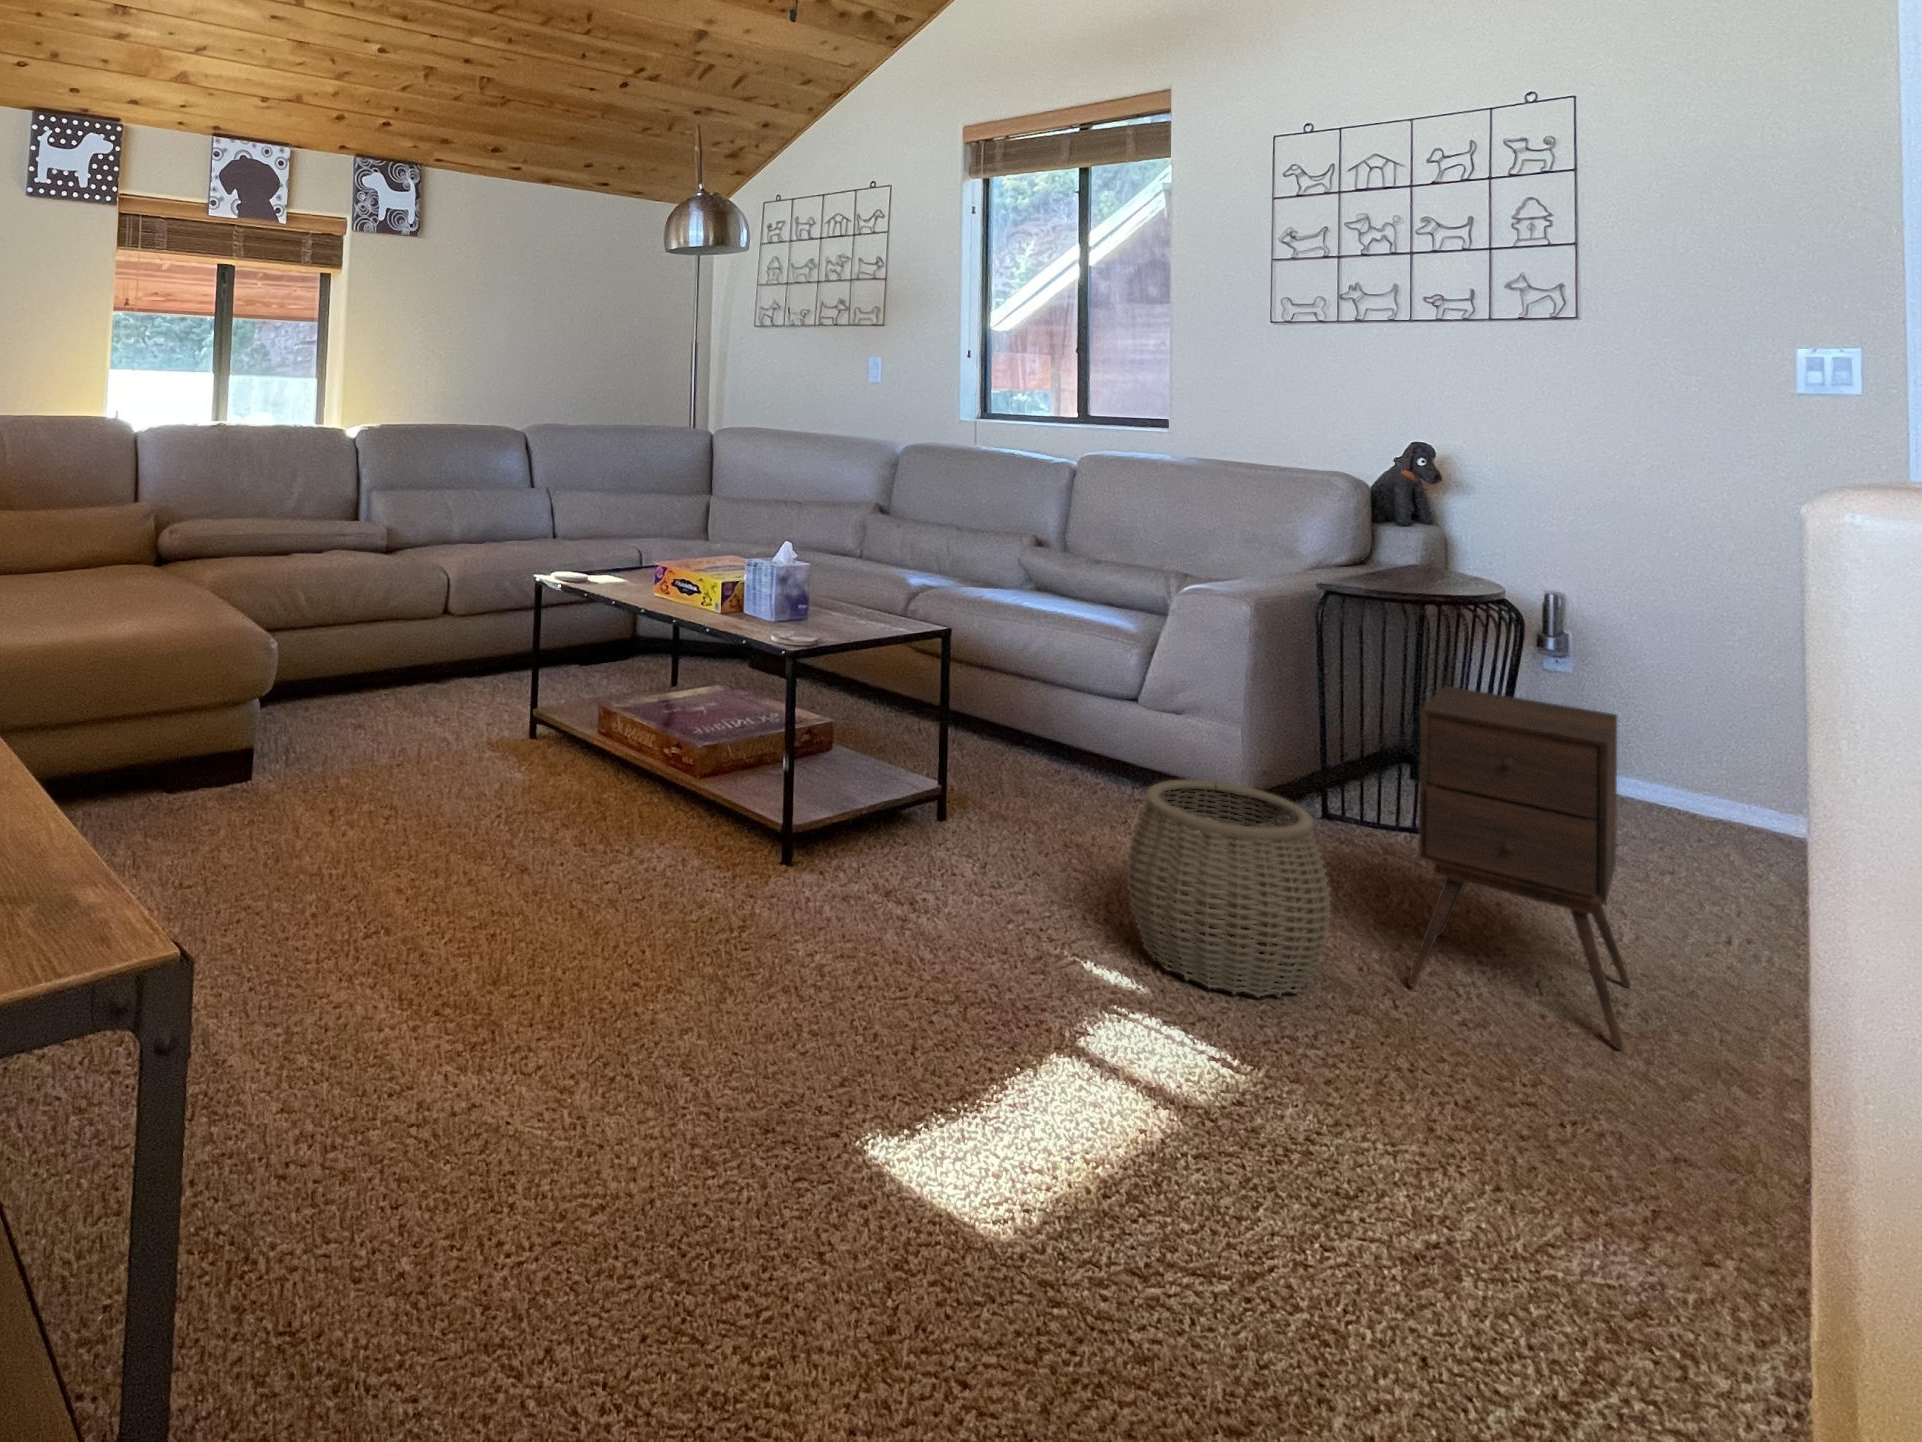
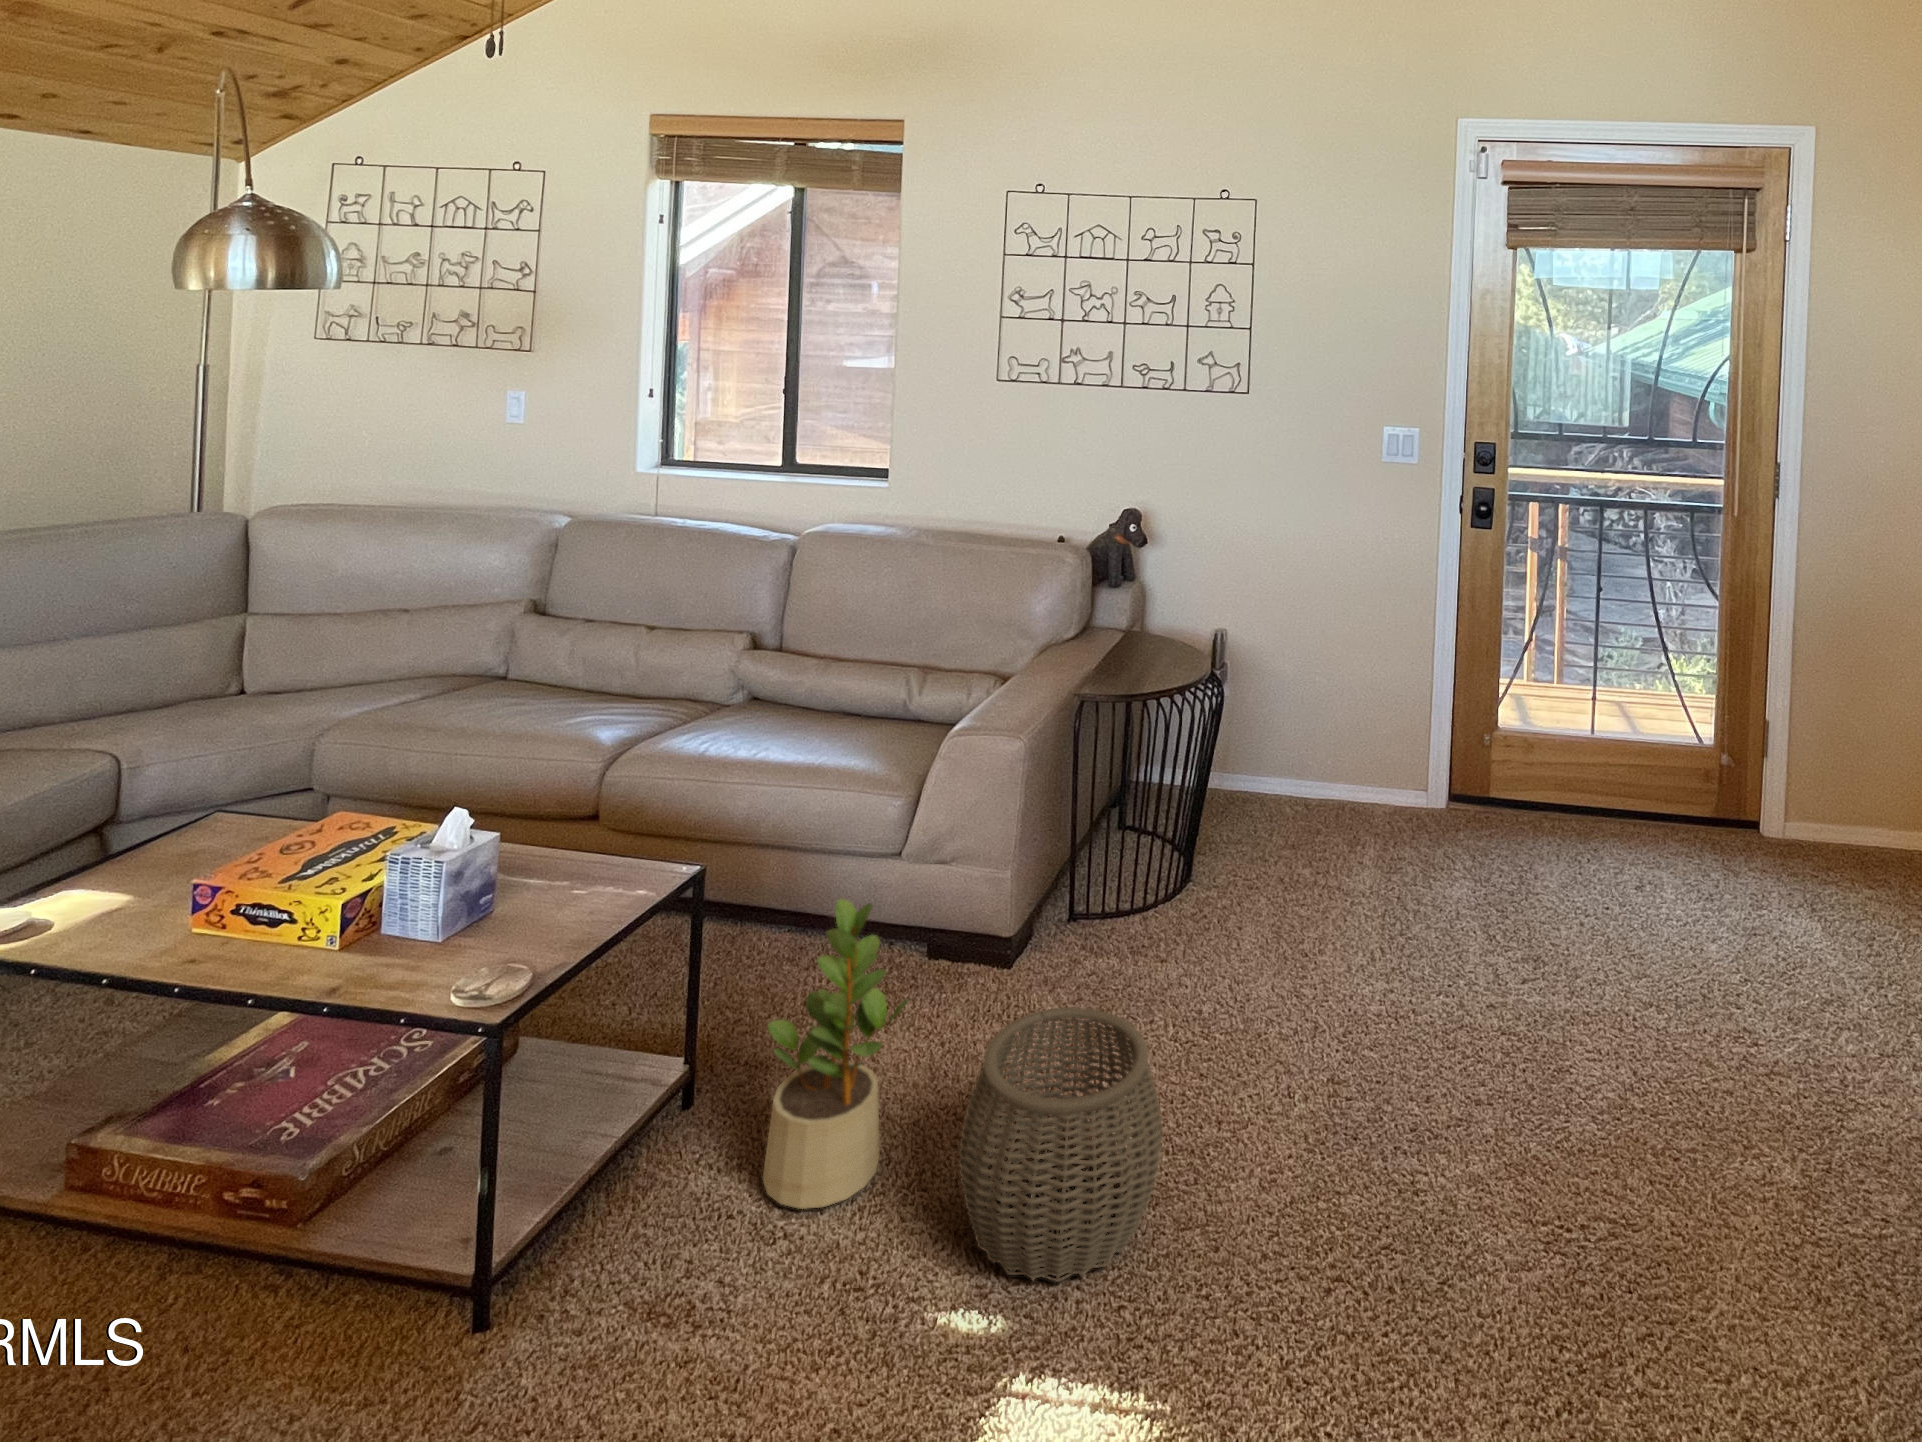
potted plant: none [983,647,1096,892] -> present [763,898,908,1209]
side table: present [1408,686,1630,1050] -> none [1204,830,1373,1160]

